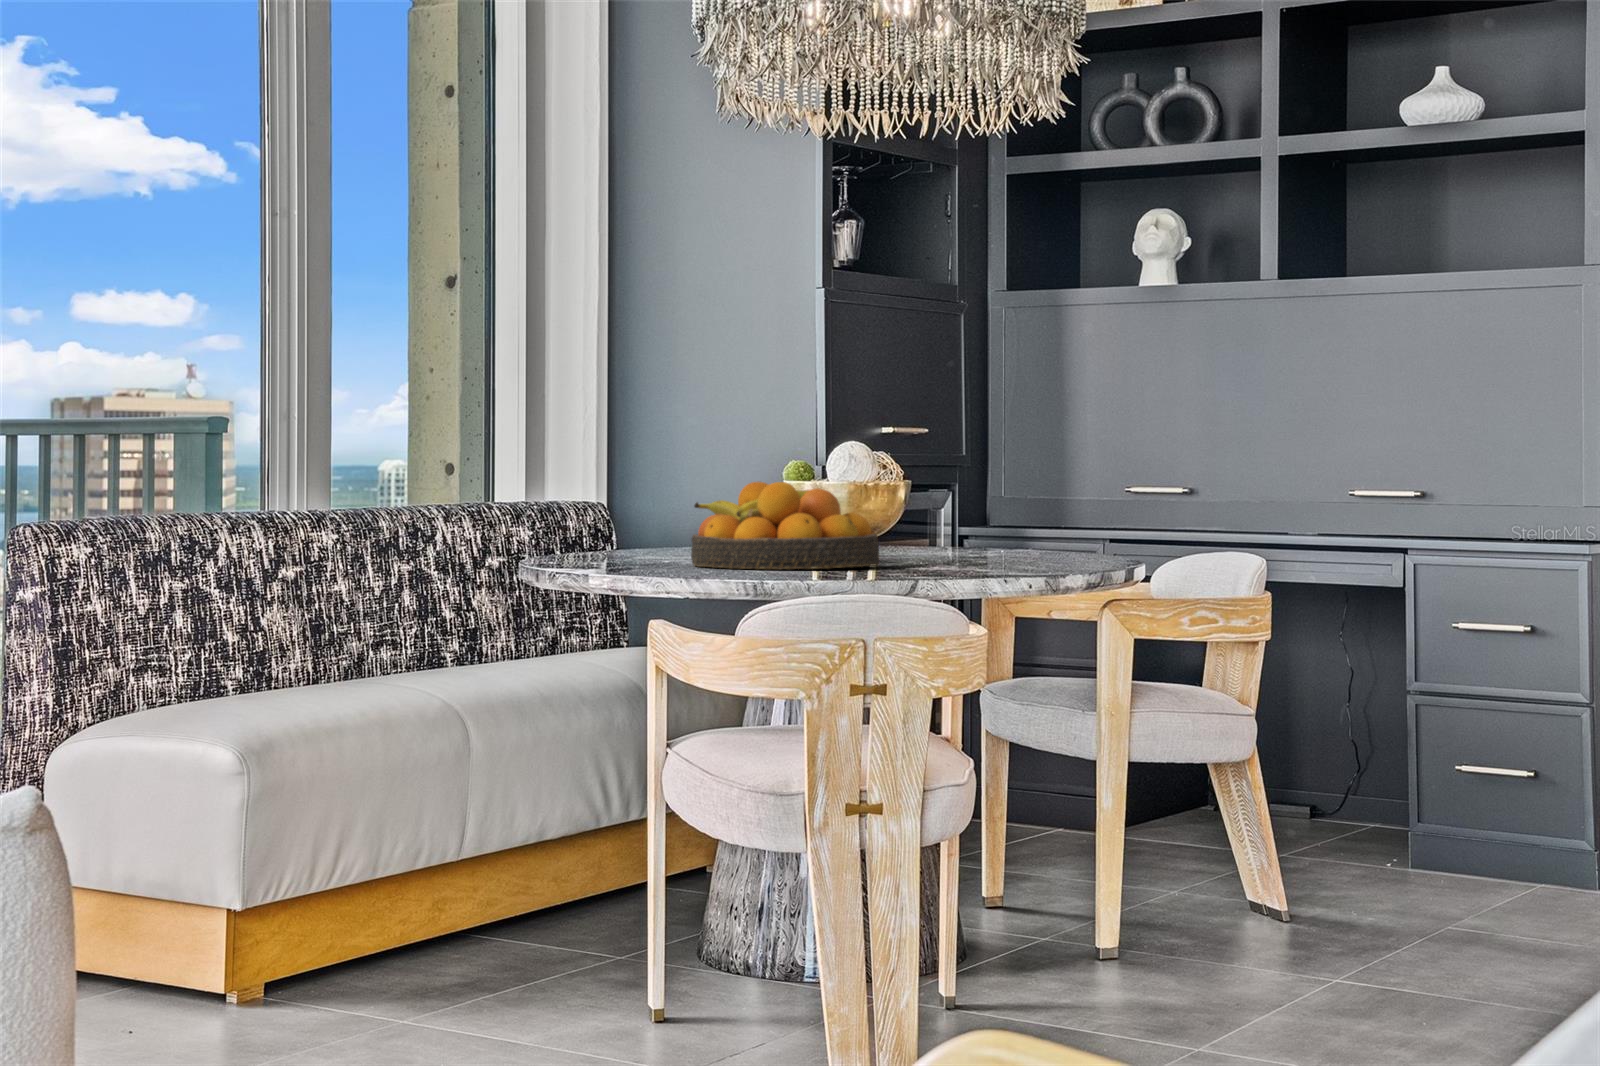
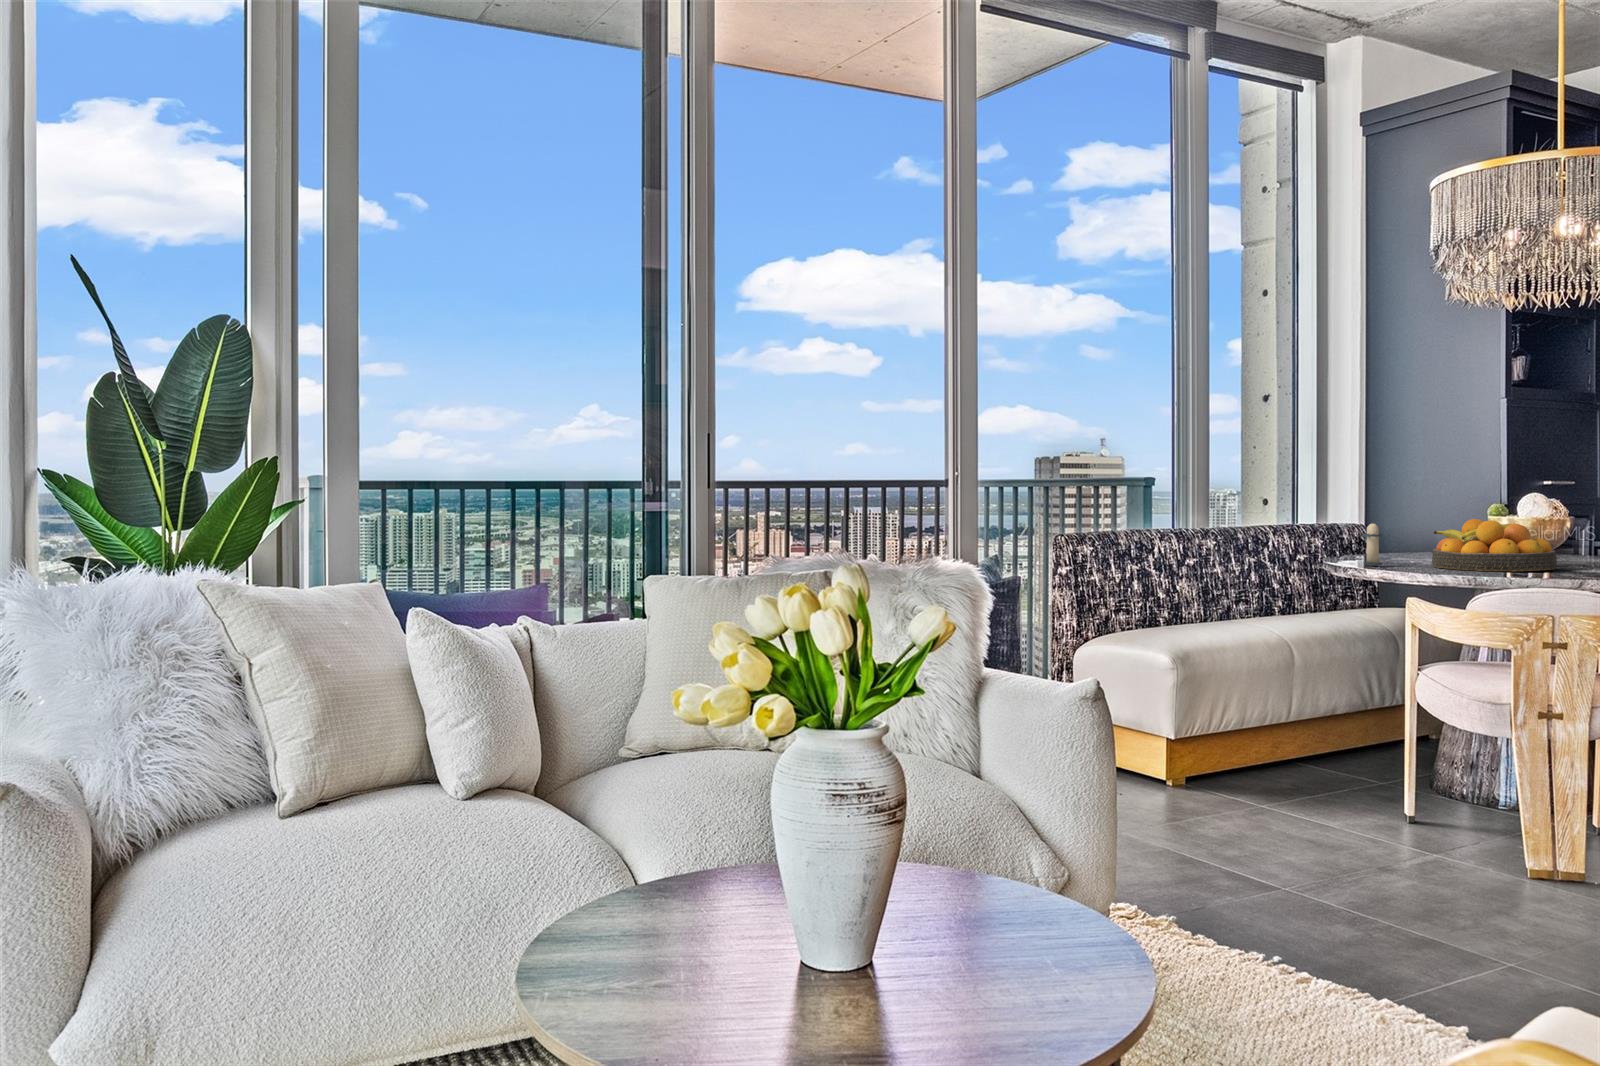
candle: none [575,483,615,566] -> present [1363,521,1382,565]

